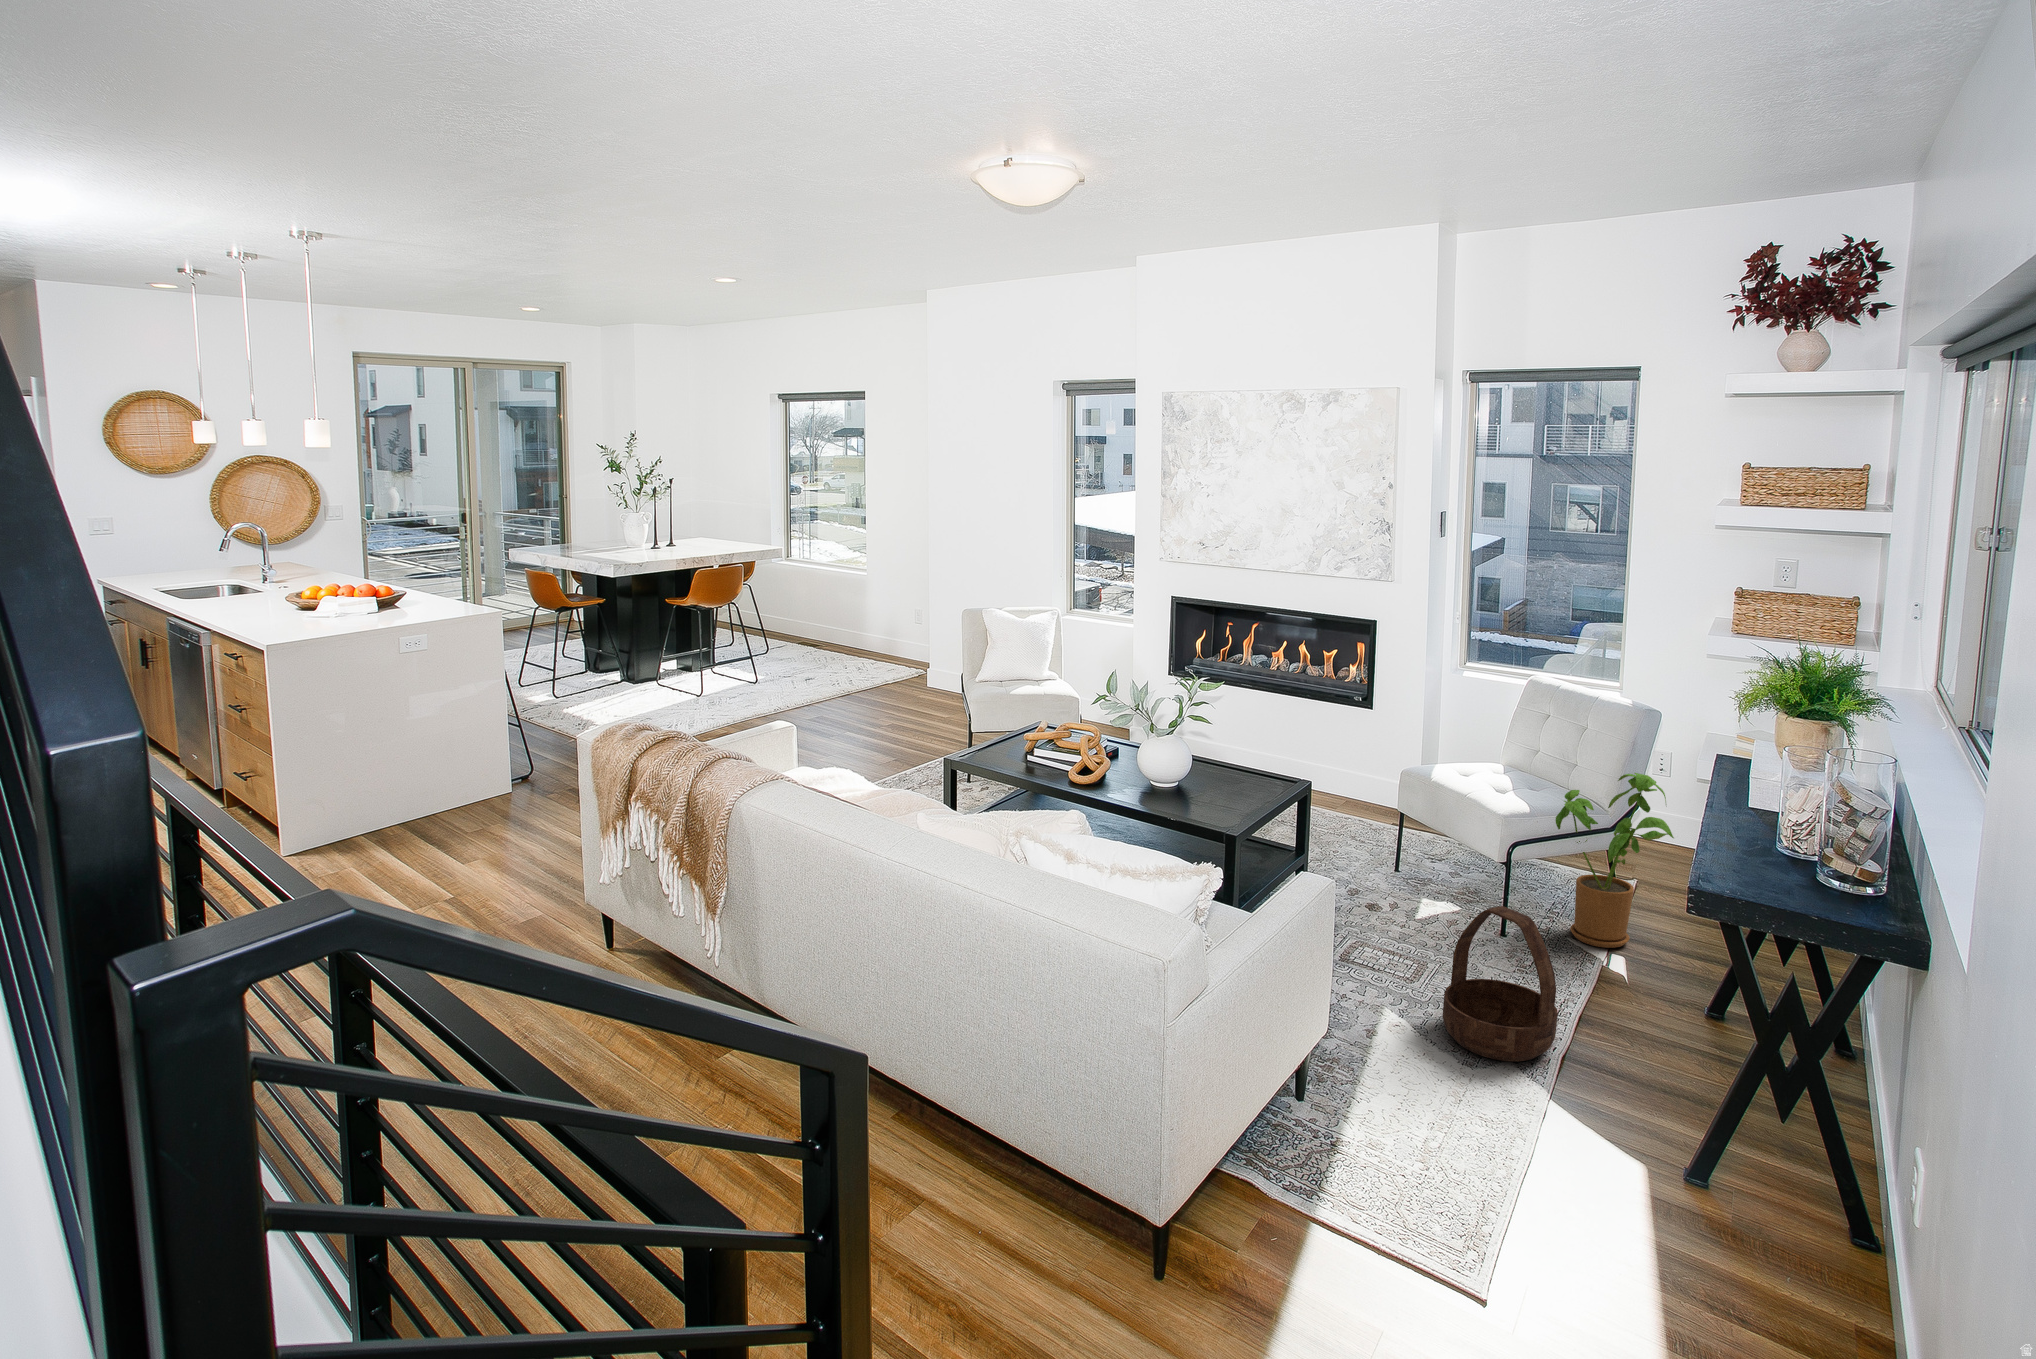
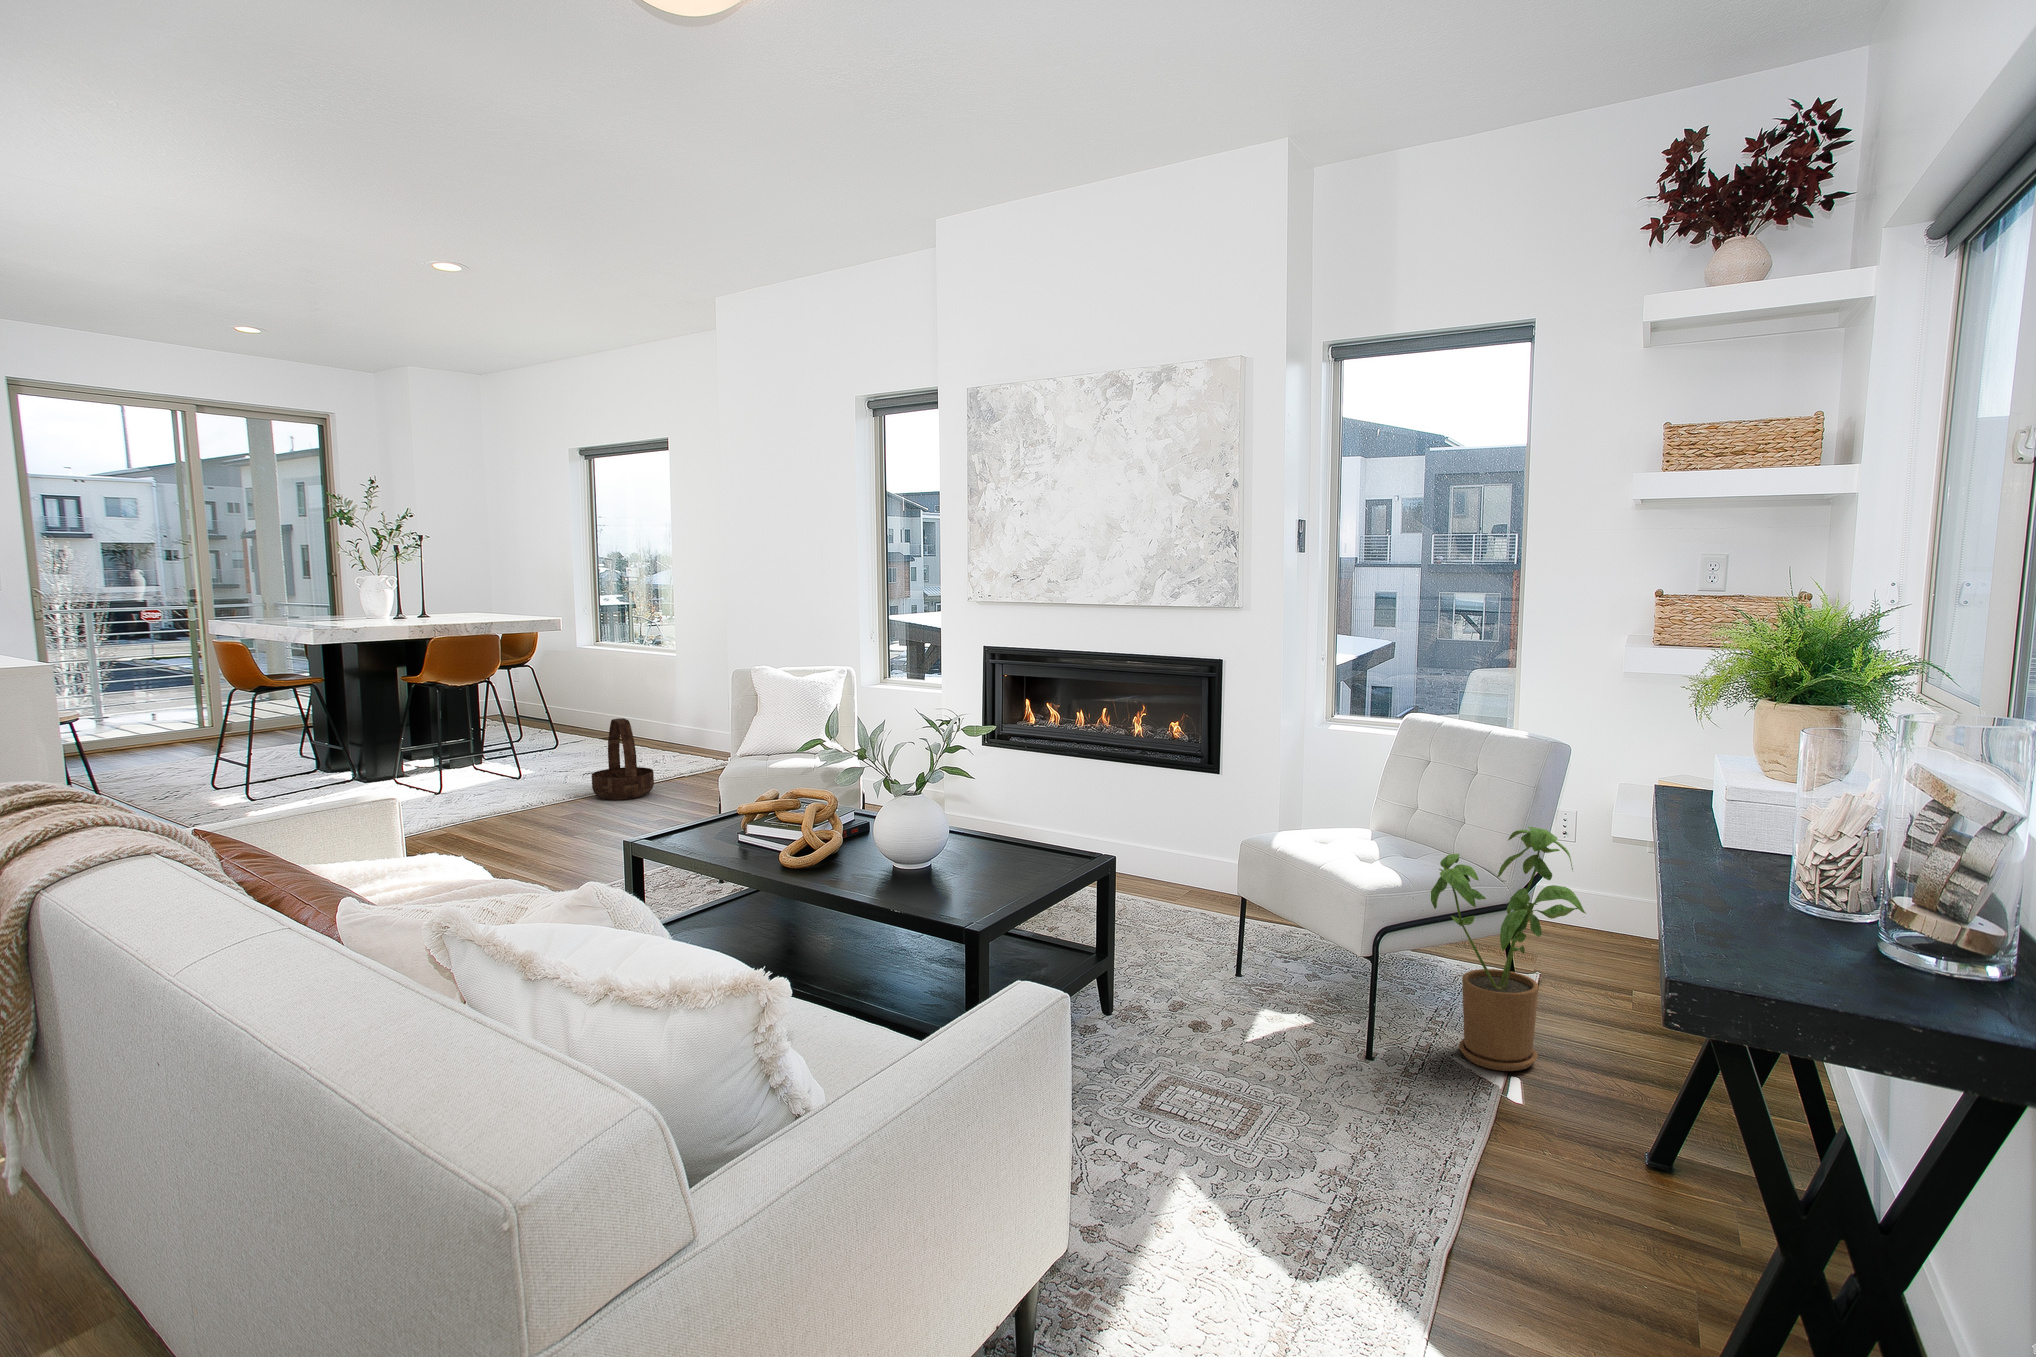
basket: present [1443,906,1558,1061] -> present [592,718,654,800]

